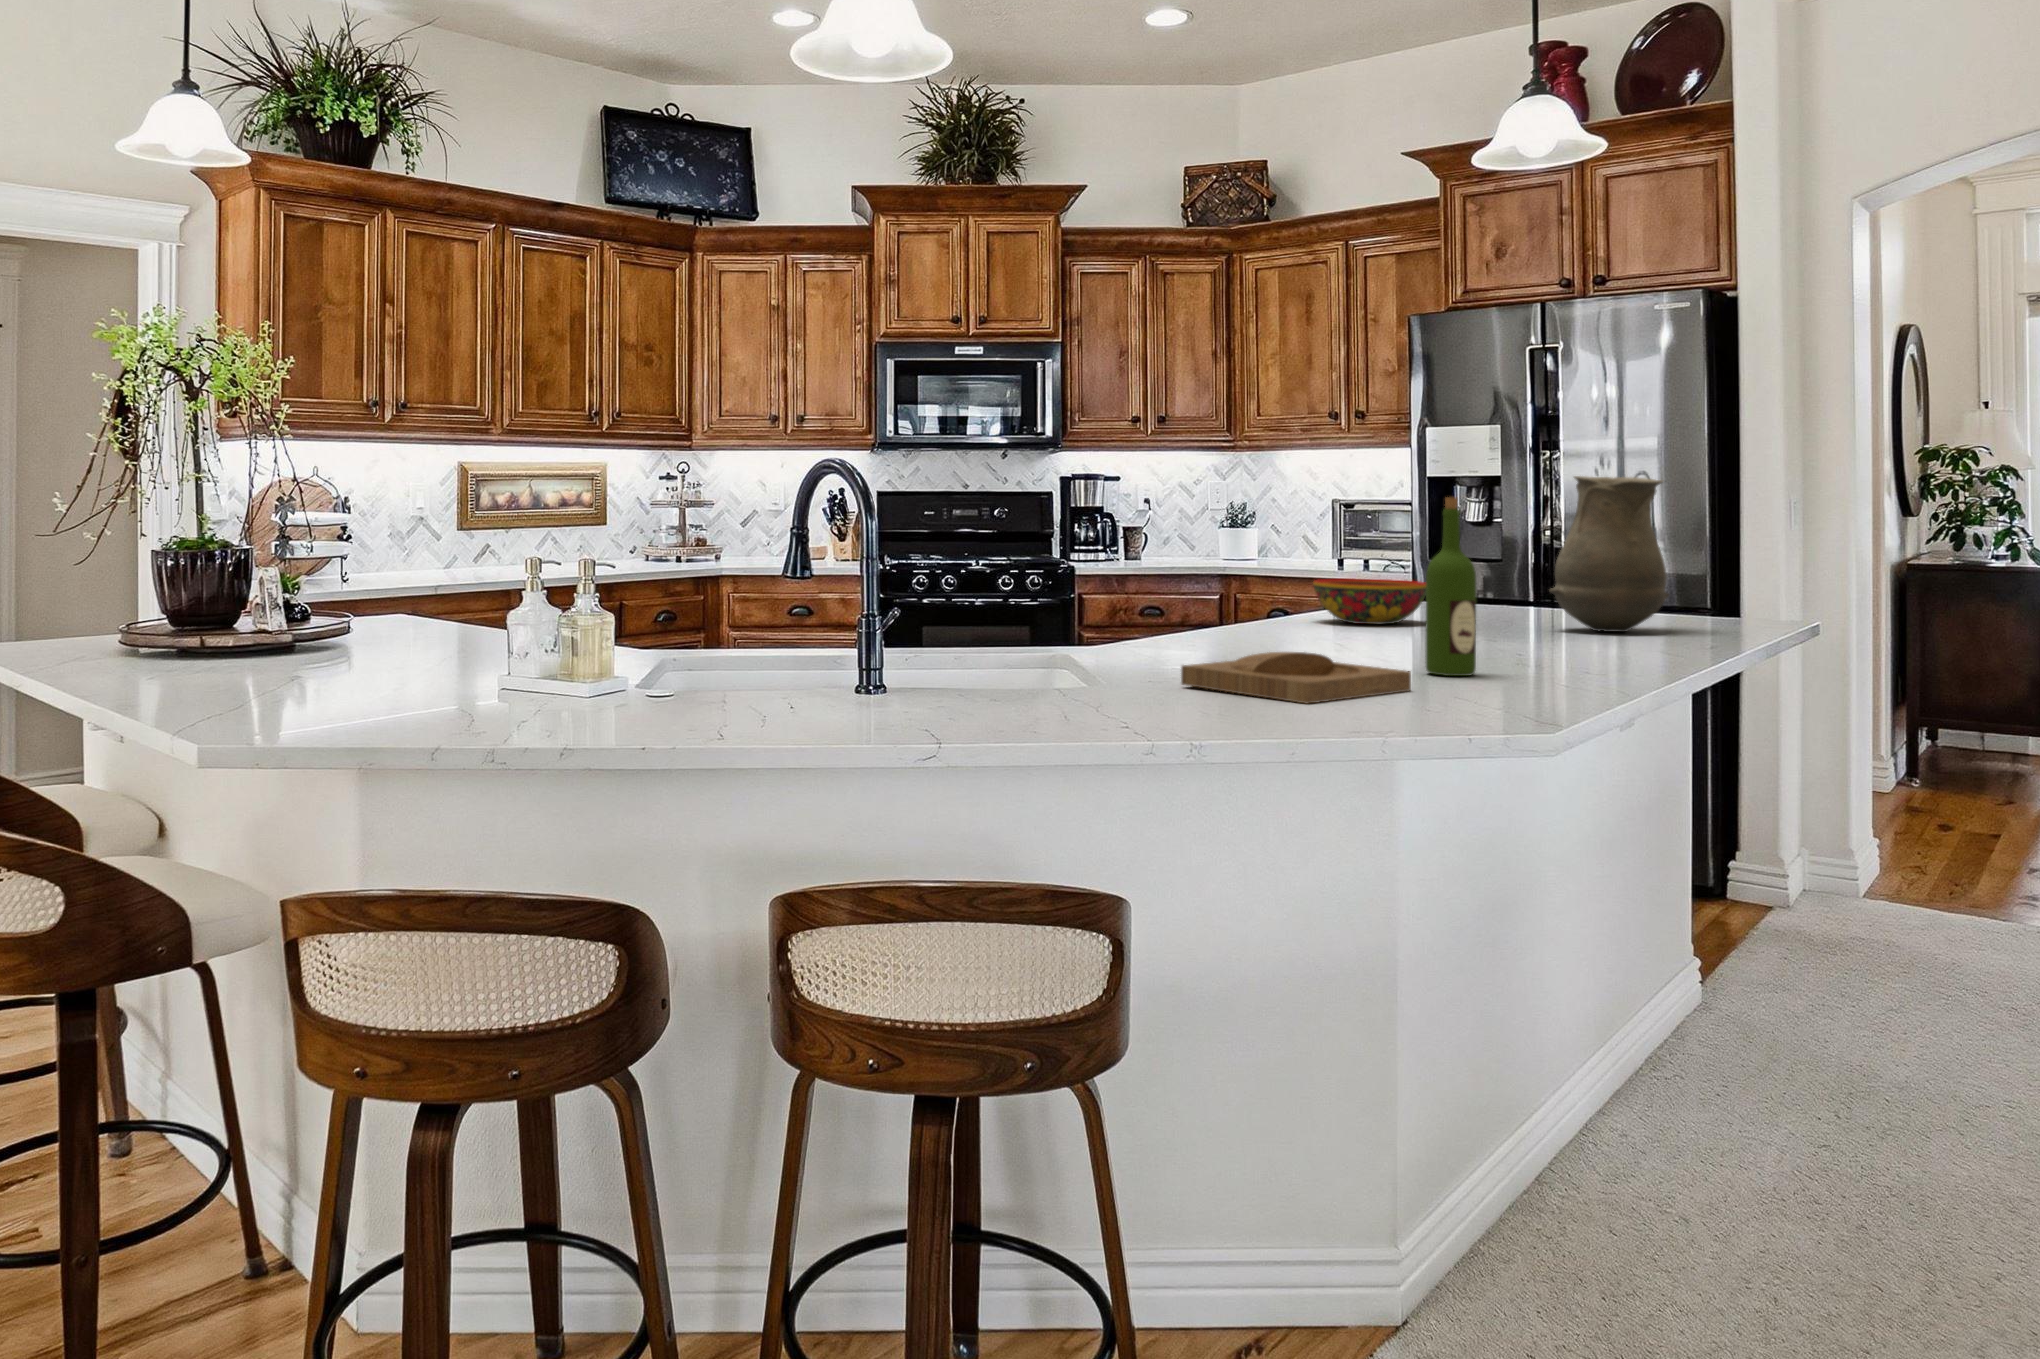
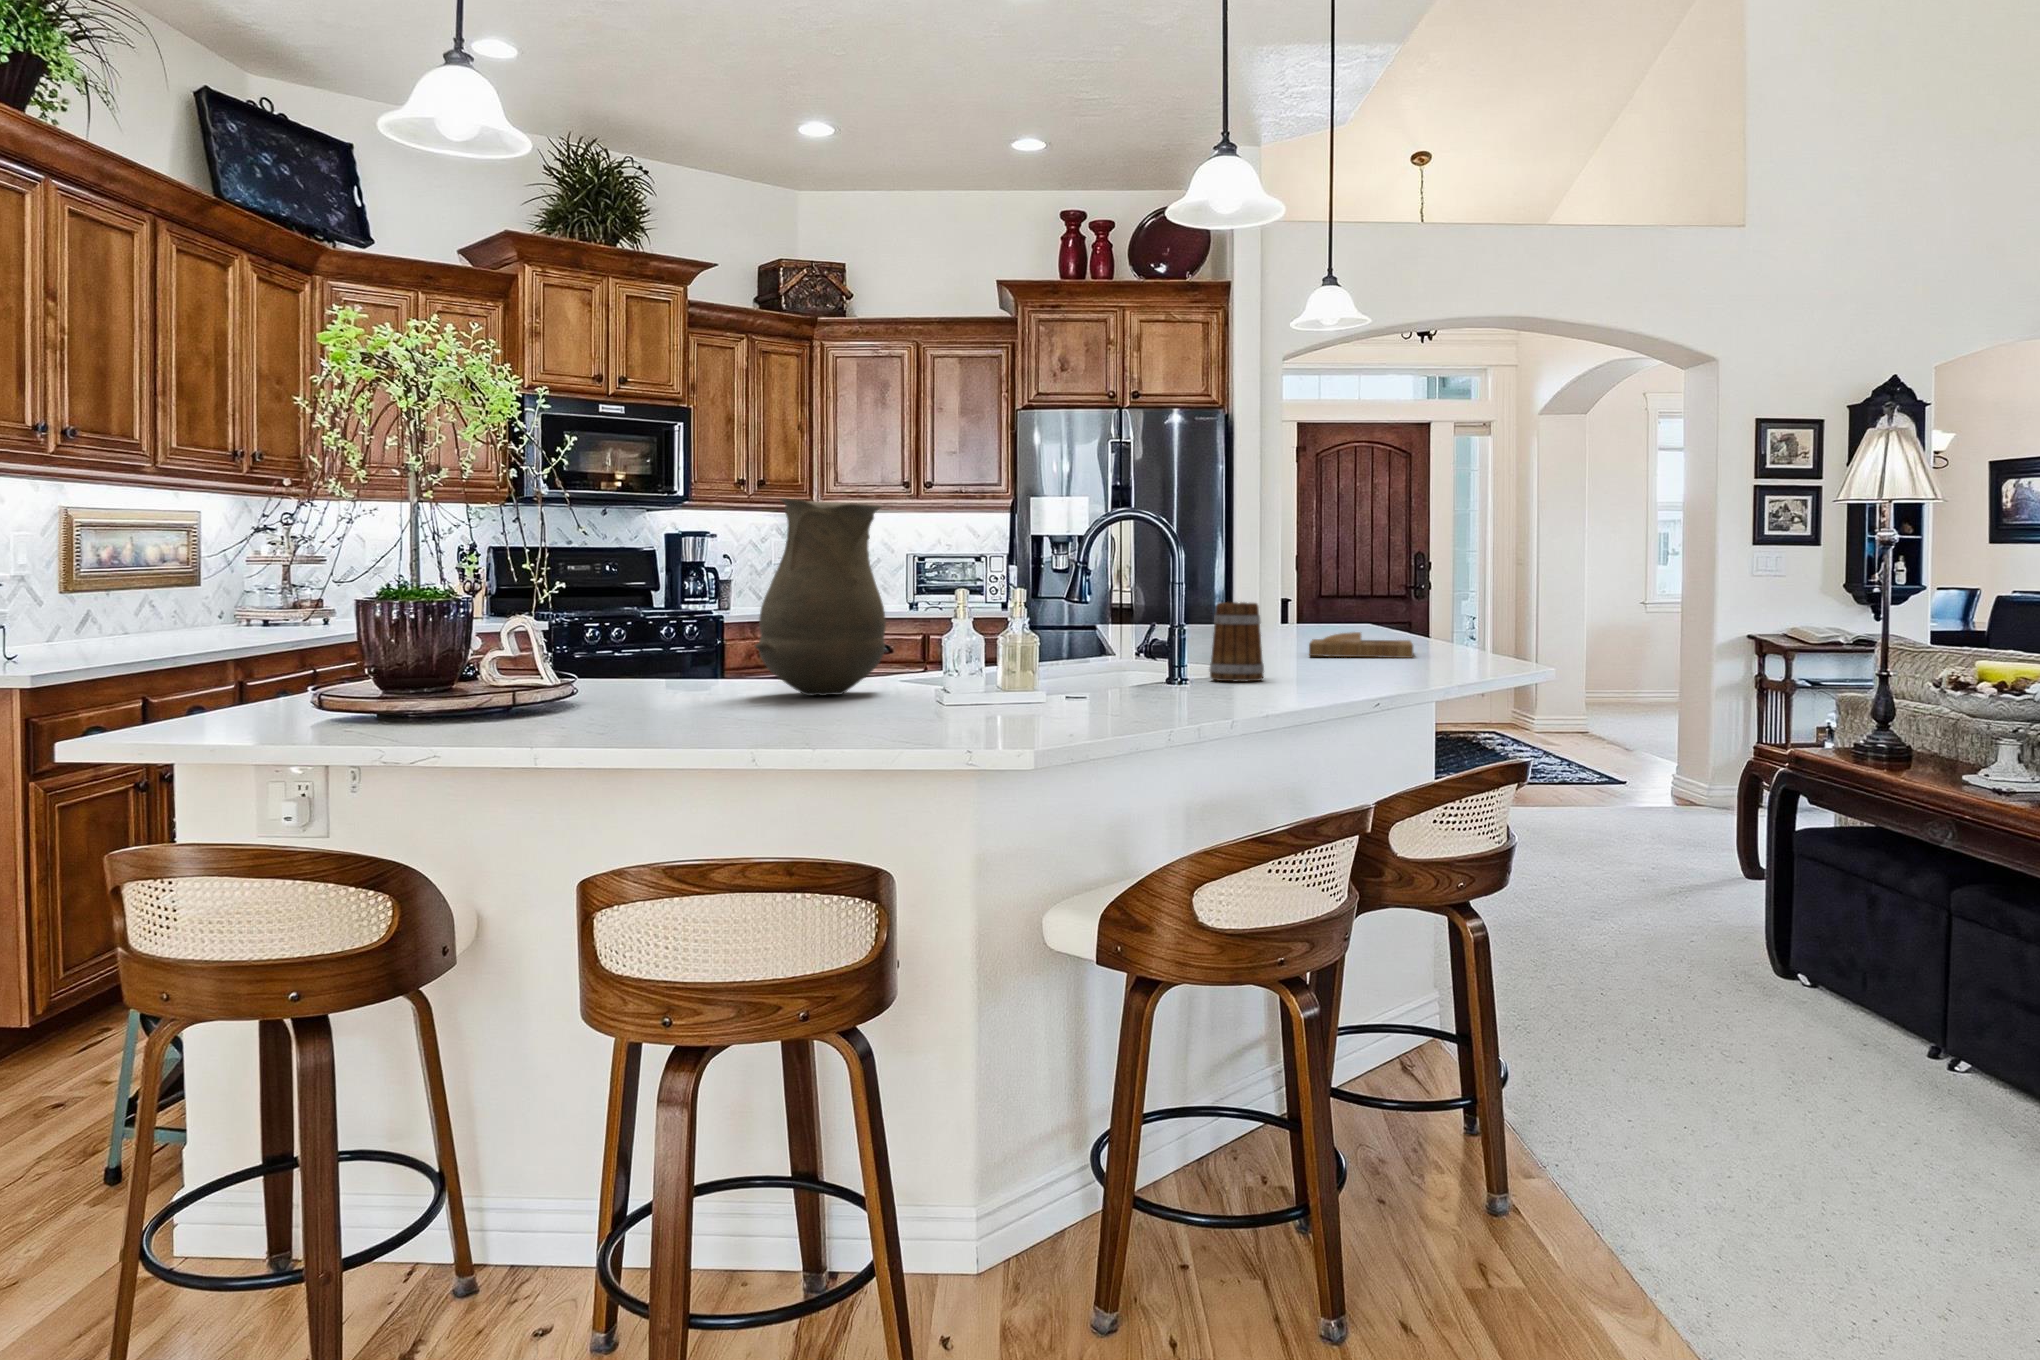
vase: present [1549,476,1669,632] -> present [755,498,886,696]
wine bottle: present [1425,497,1476,676] -> none [1360,538,1389,647]
bowl: present [1313,578,1426,624] -> none [1107,604,1185,635]
mug: none [702,608,813,725] -> present [1210,602,1264,682]

